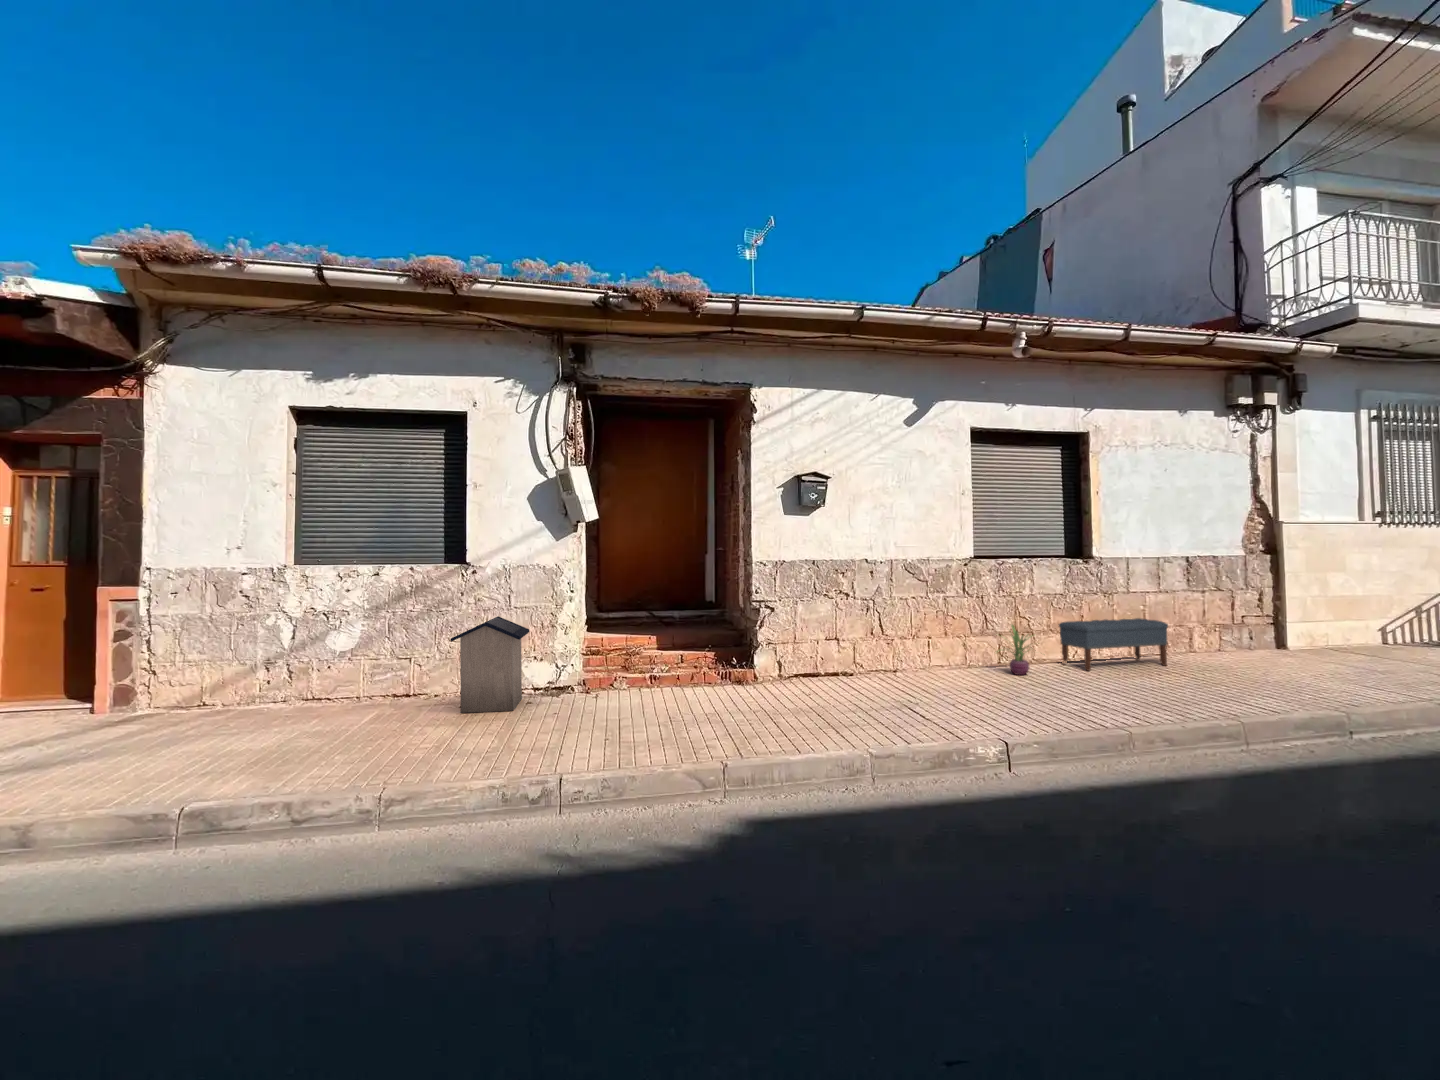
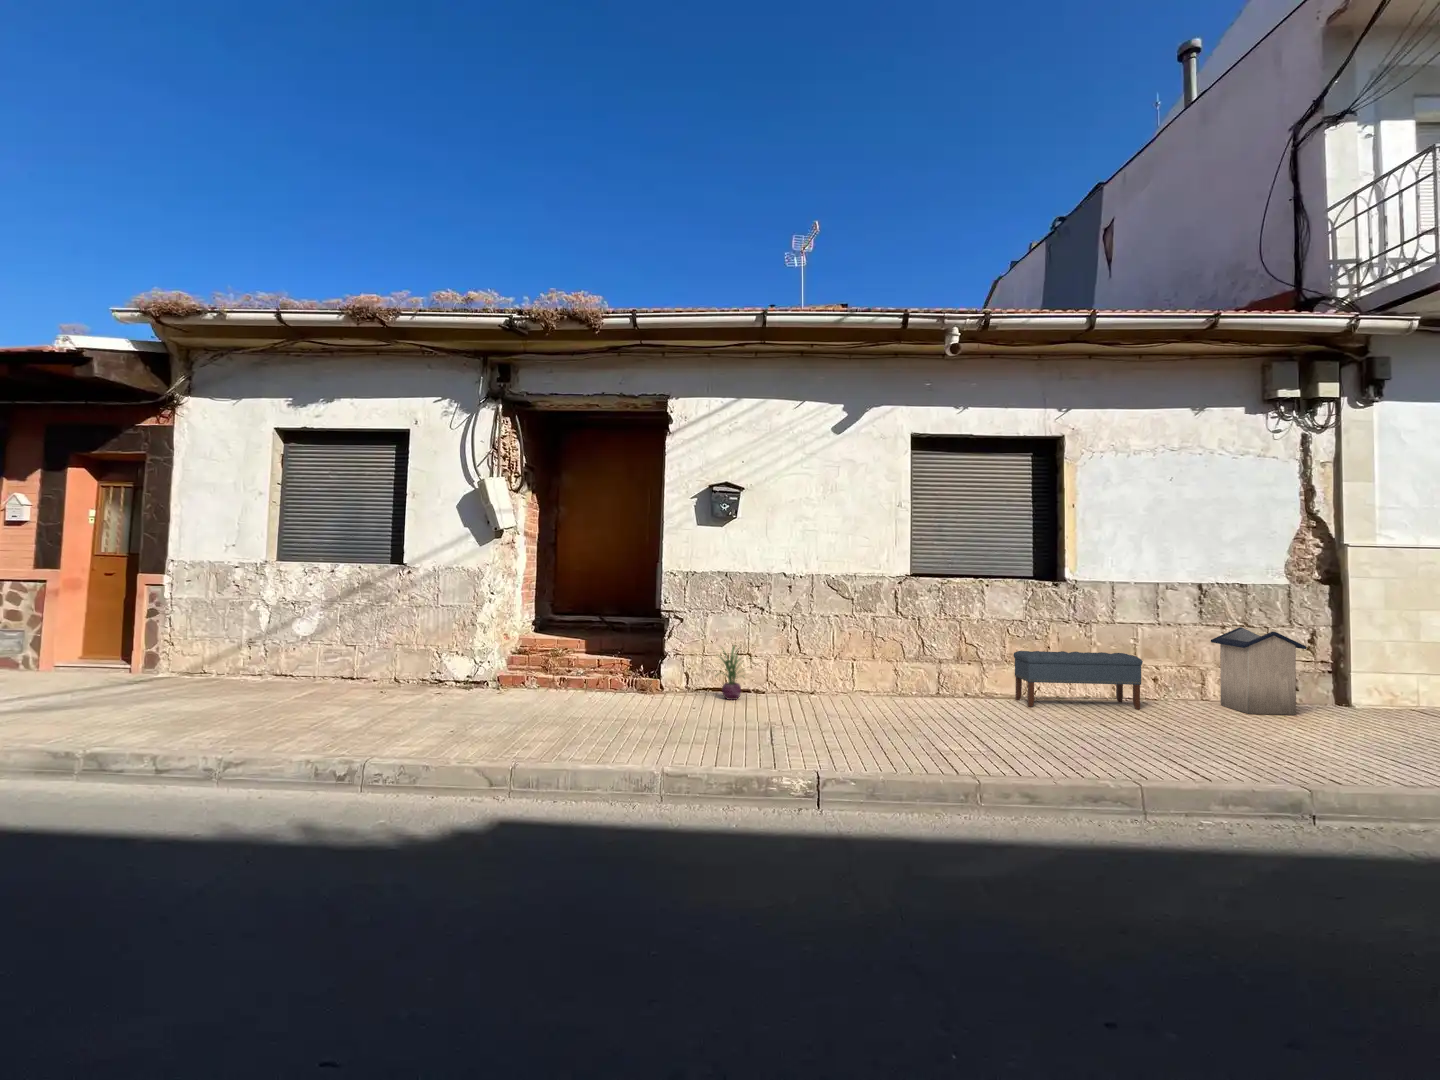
trash can: present [451,616,529,713] -> present [1211,627,1307,715]
decorative plant: present [997,625,1029,675] -> present [715,645,744,700]

